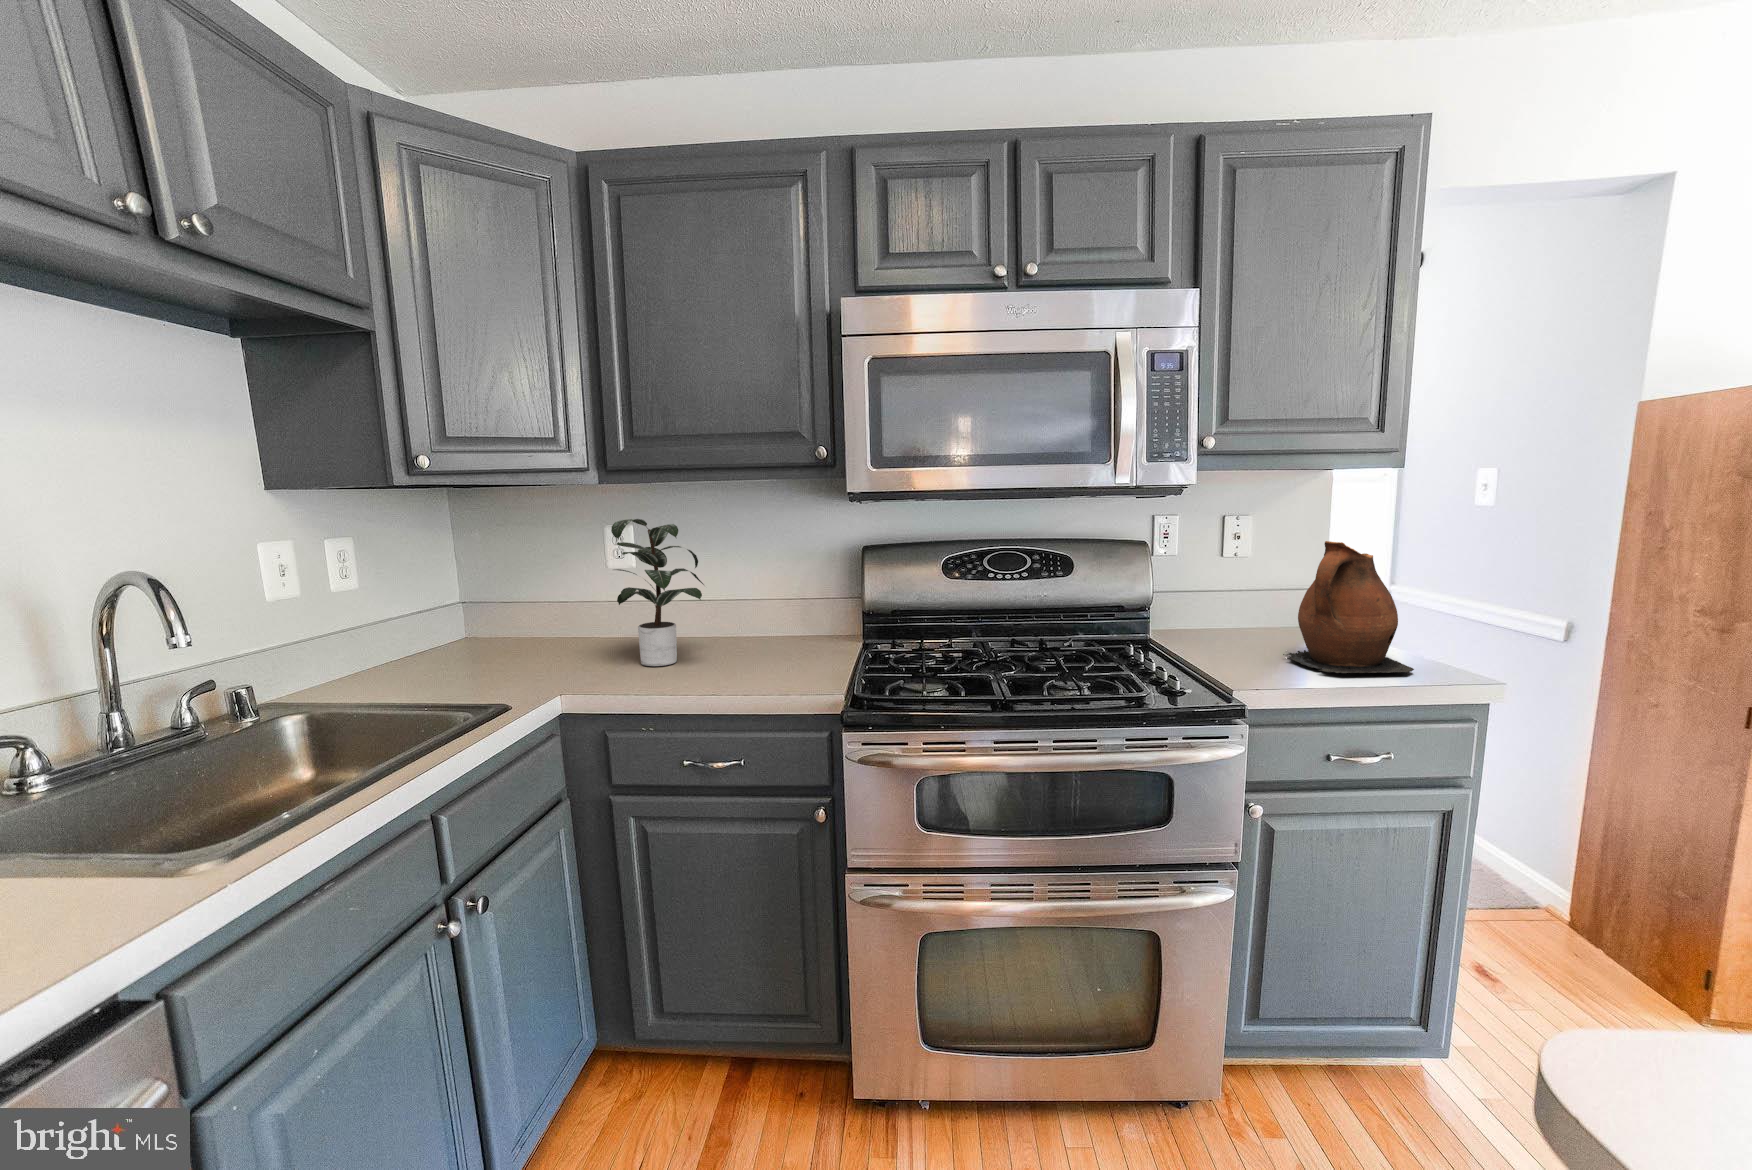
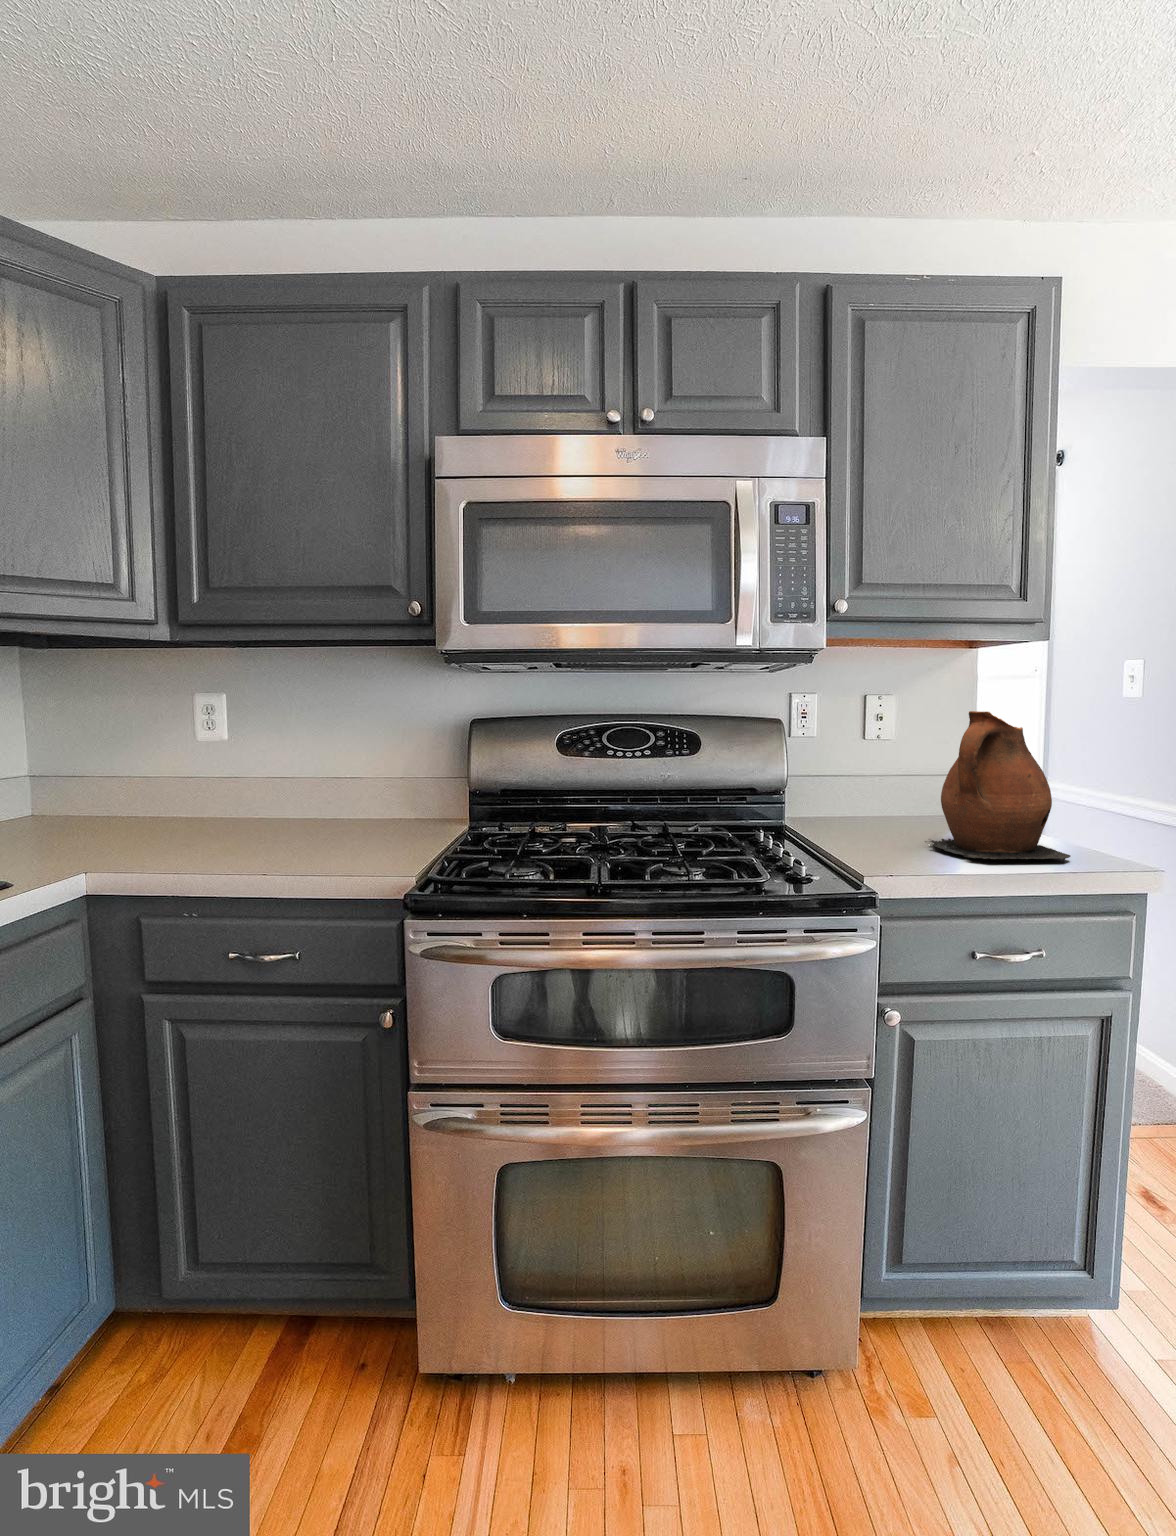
potted plant: present [611,519,704,666] -> none [139,676,303,849]

